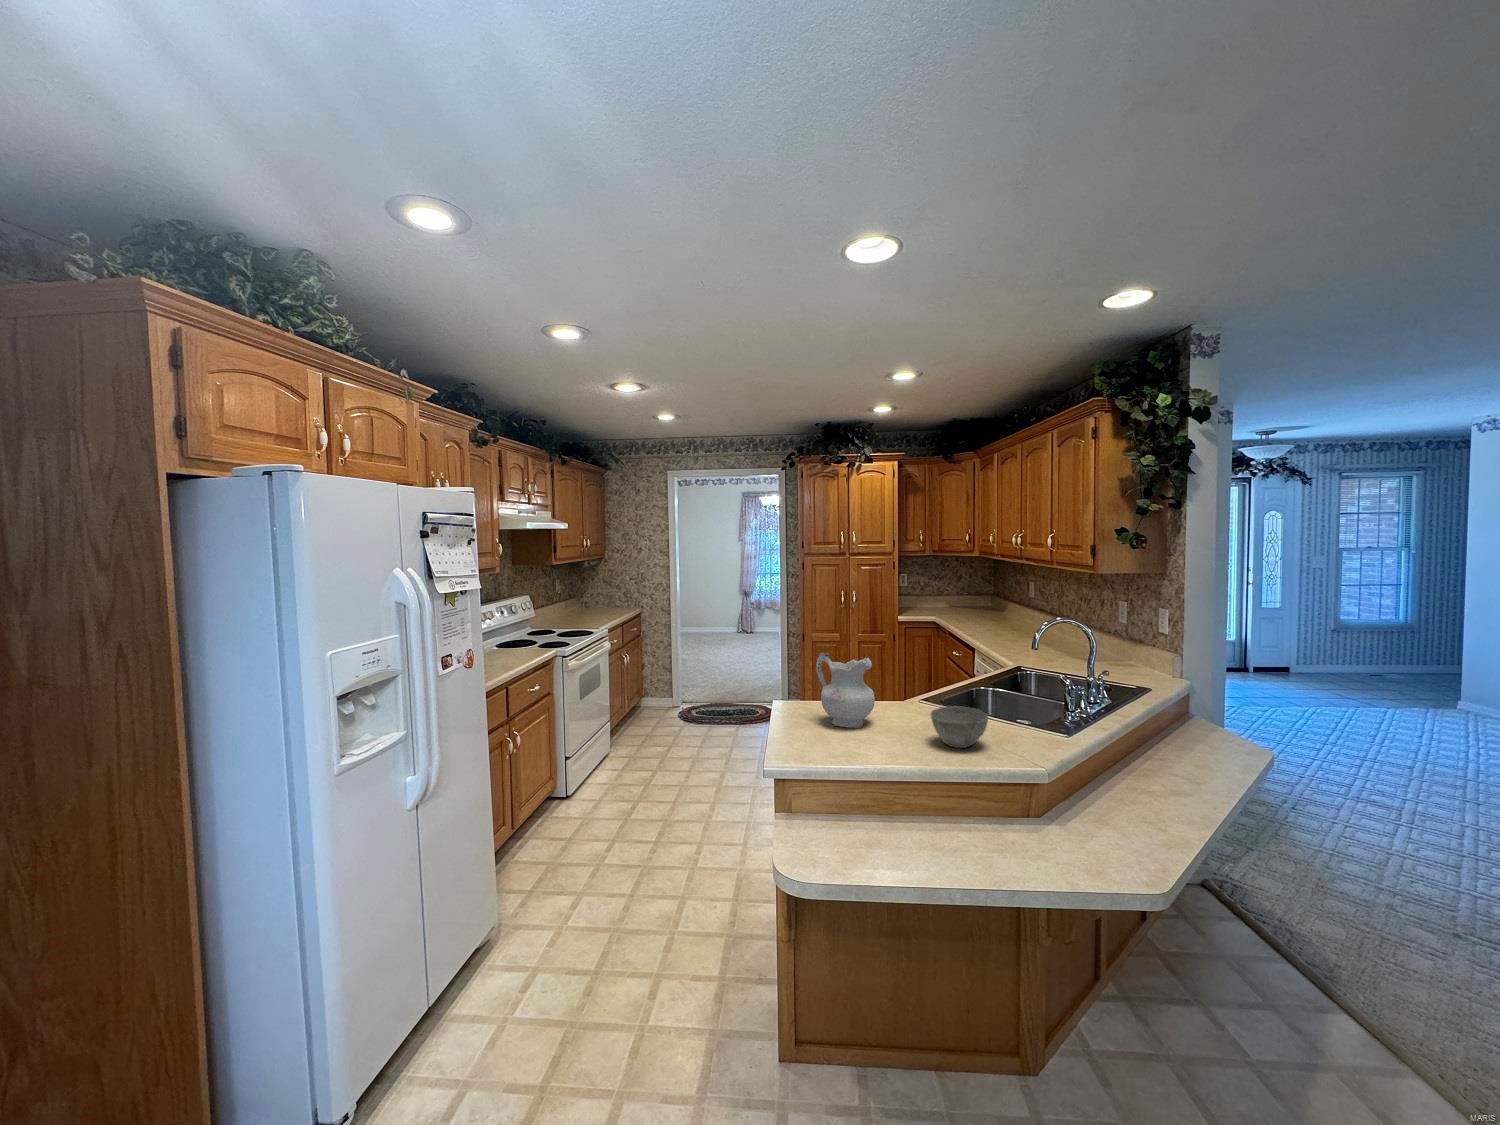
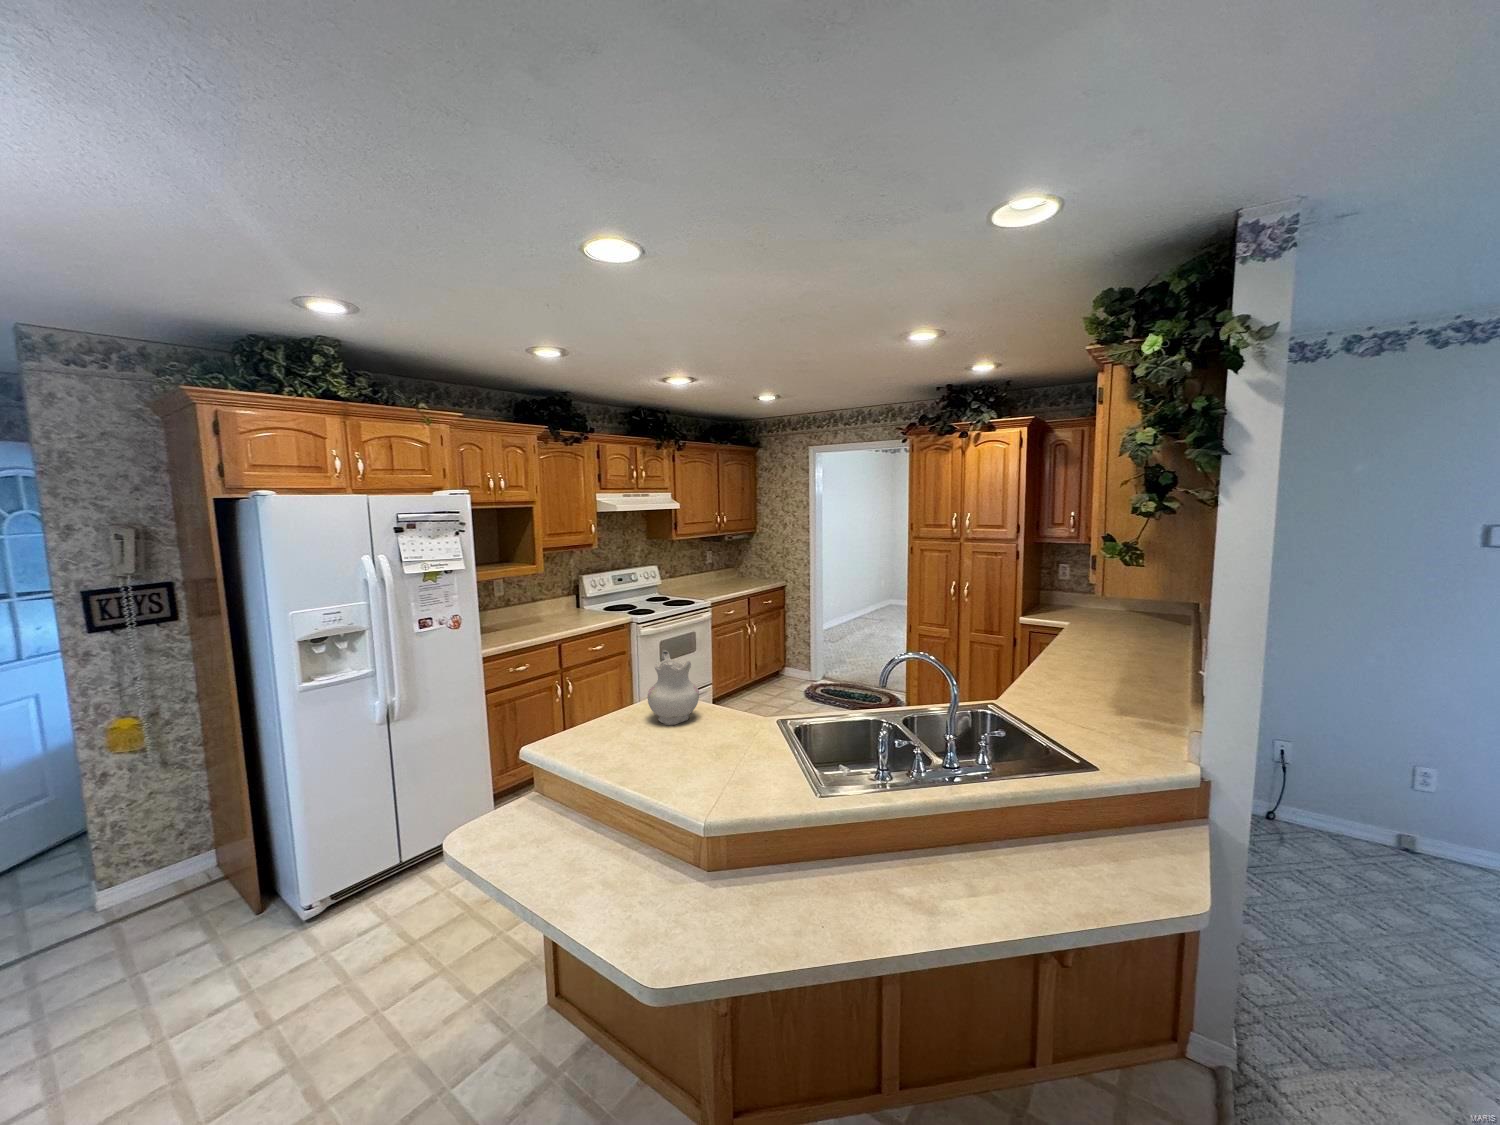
bowl: present [931,706,988,748] -> none [669,721,723,765]

